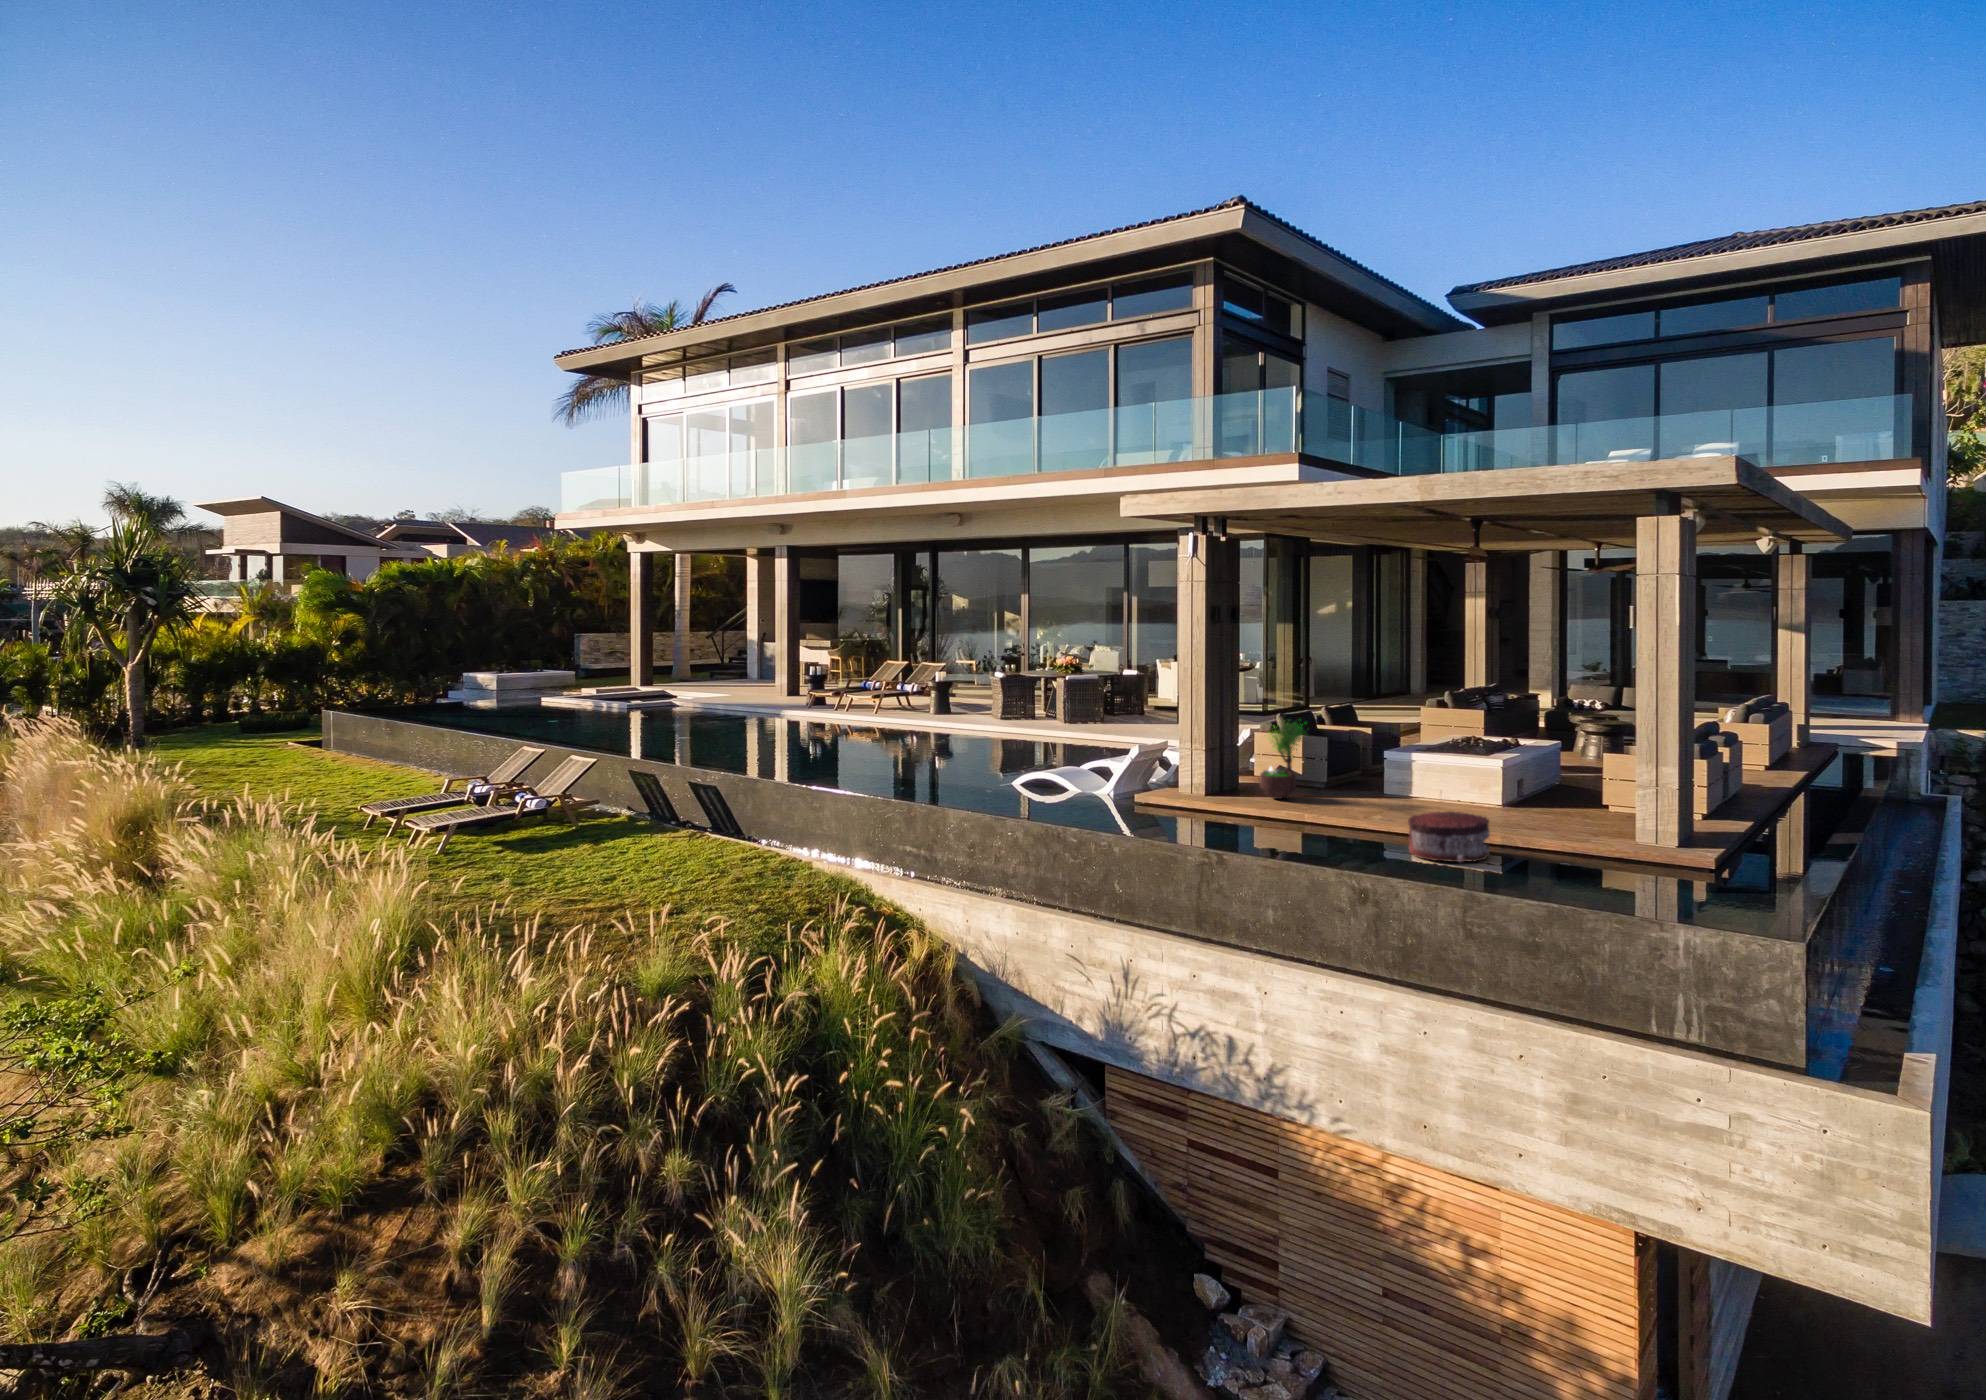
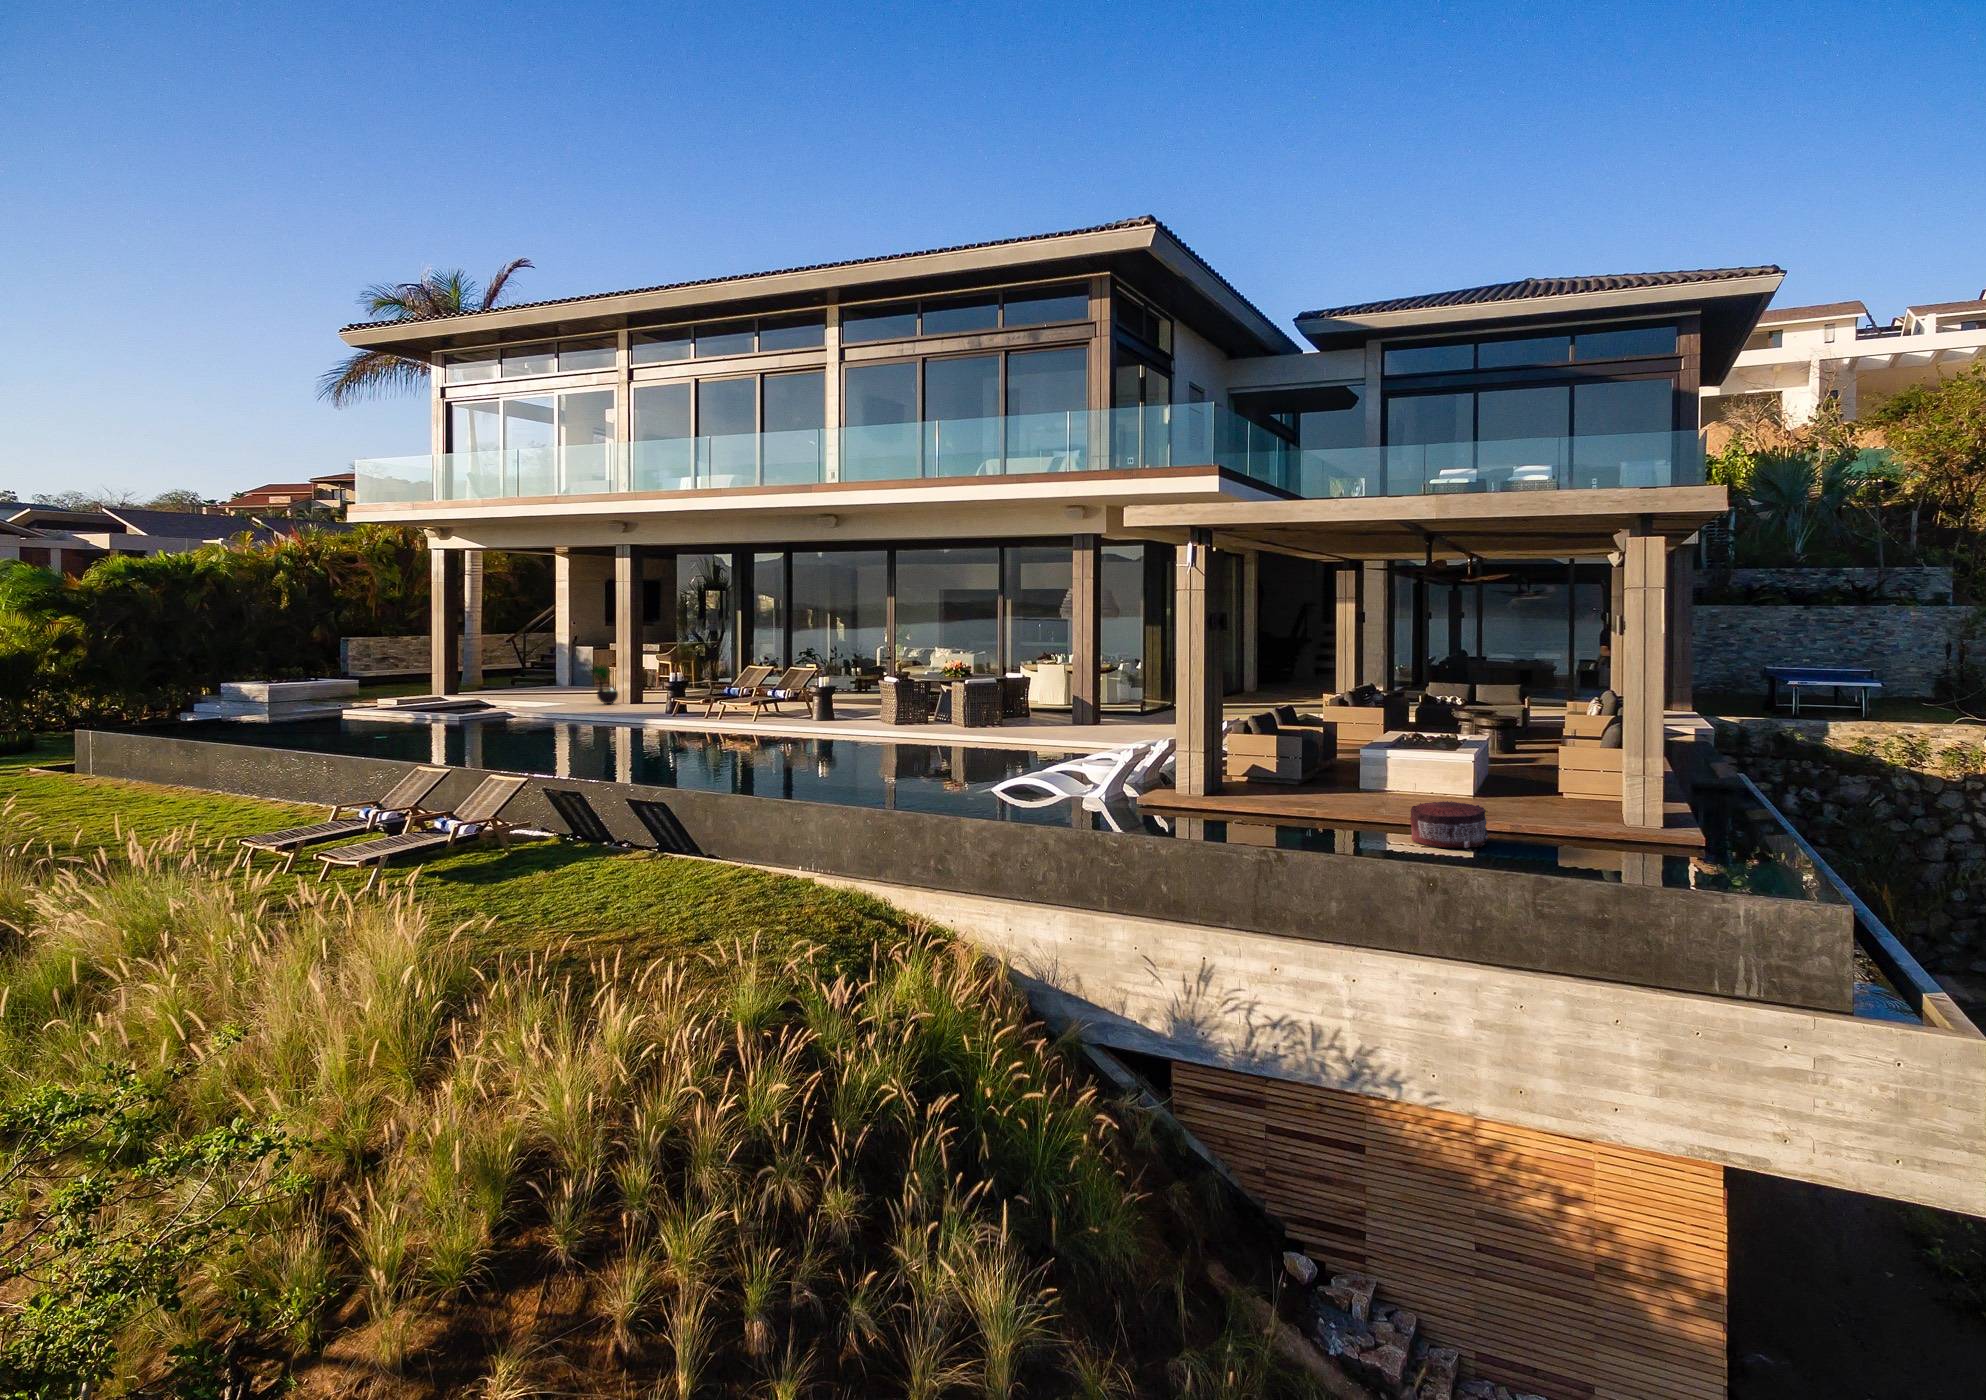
potted tree: present [1259,723,1305,799] -> present [590,664,618,704]

